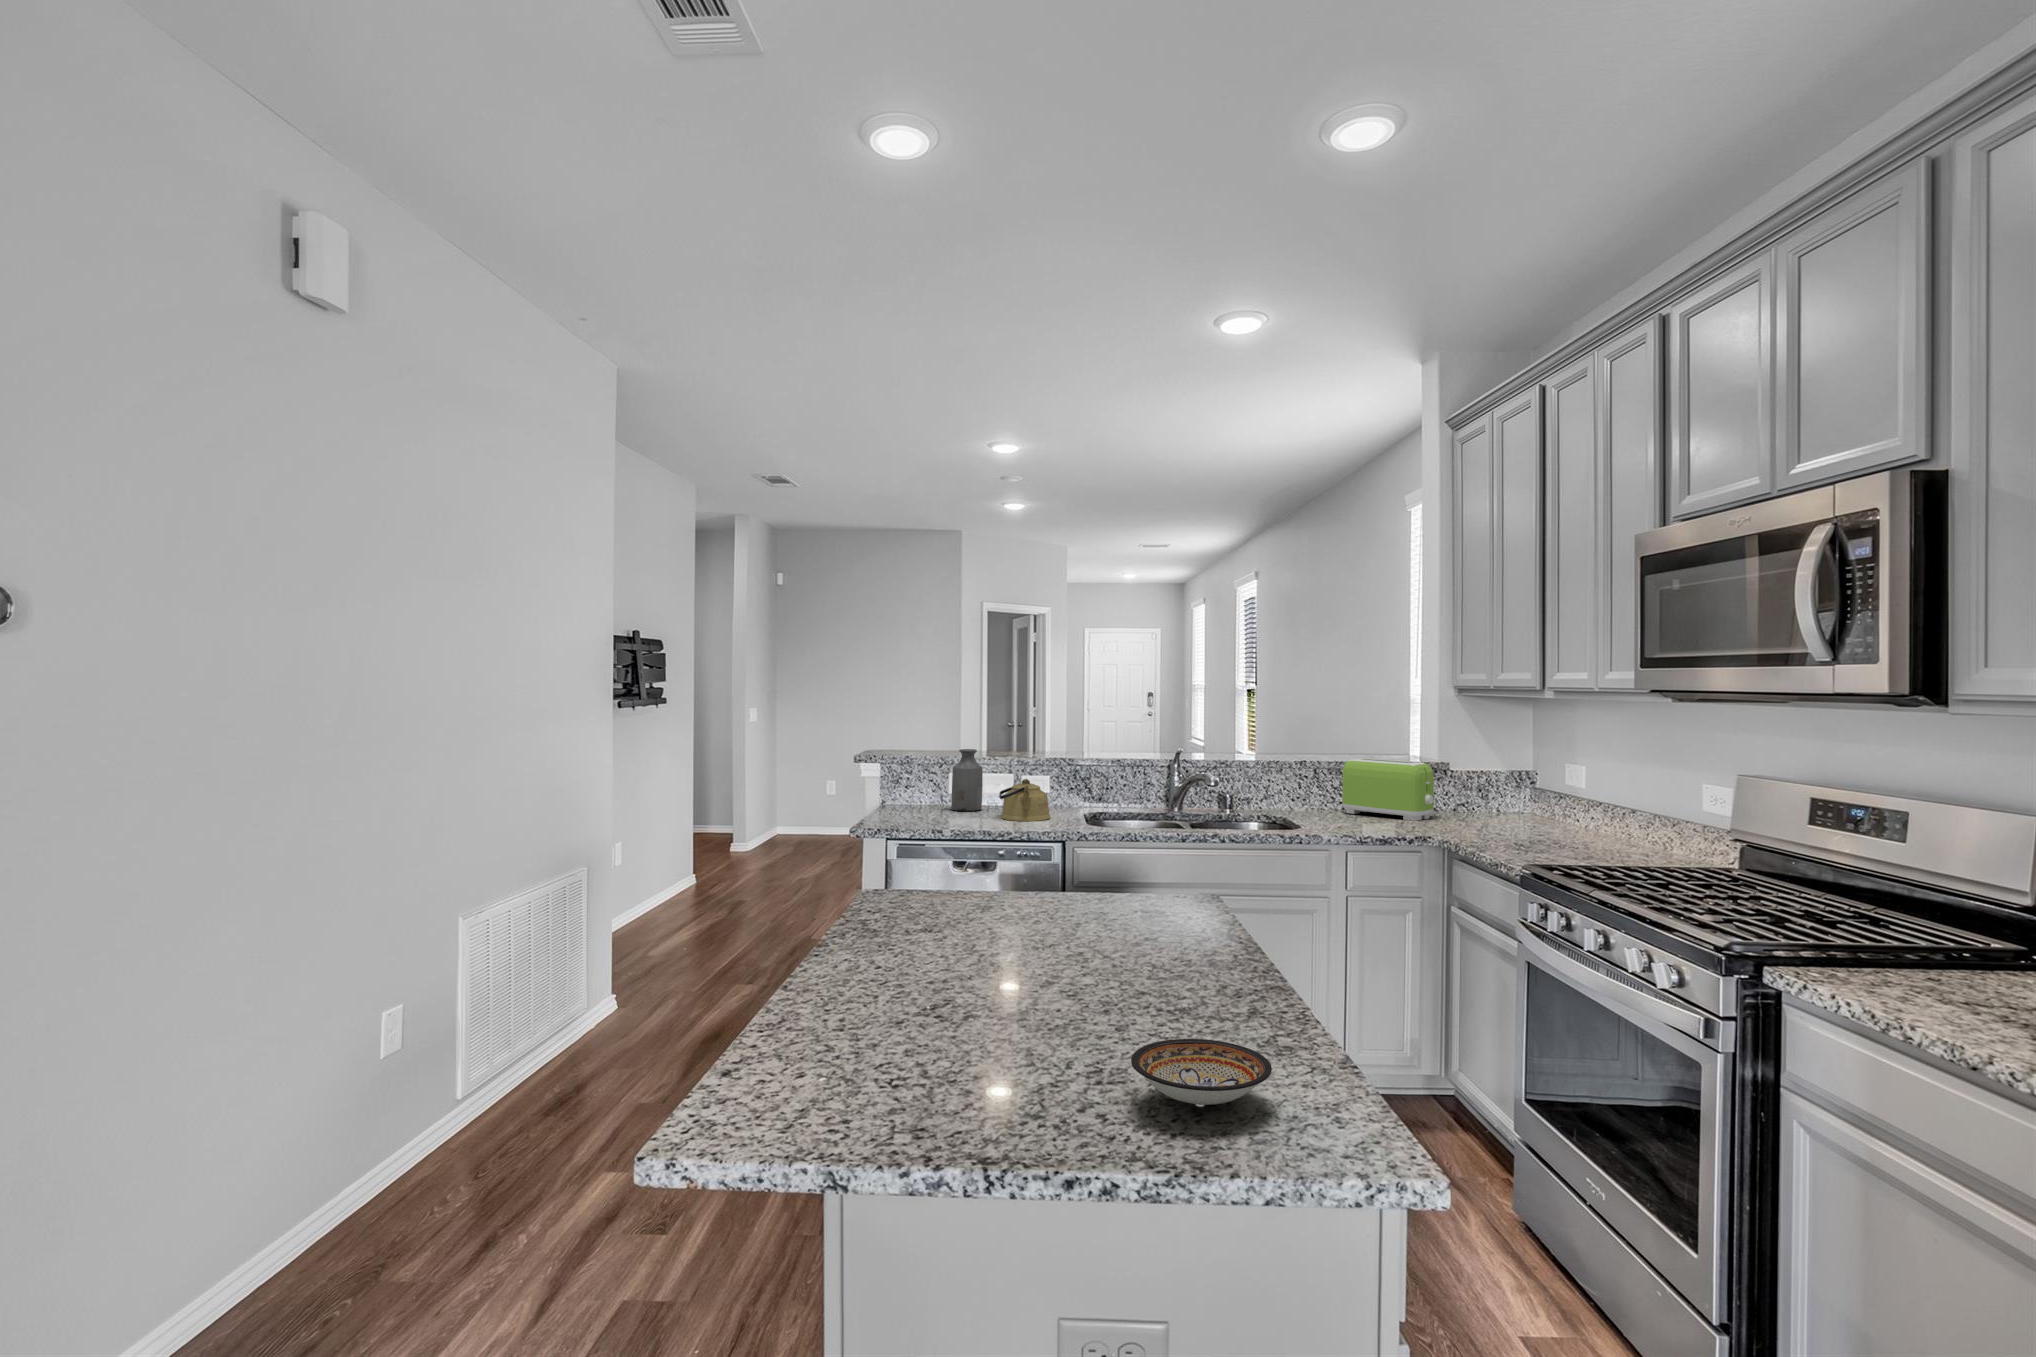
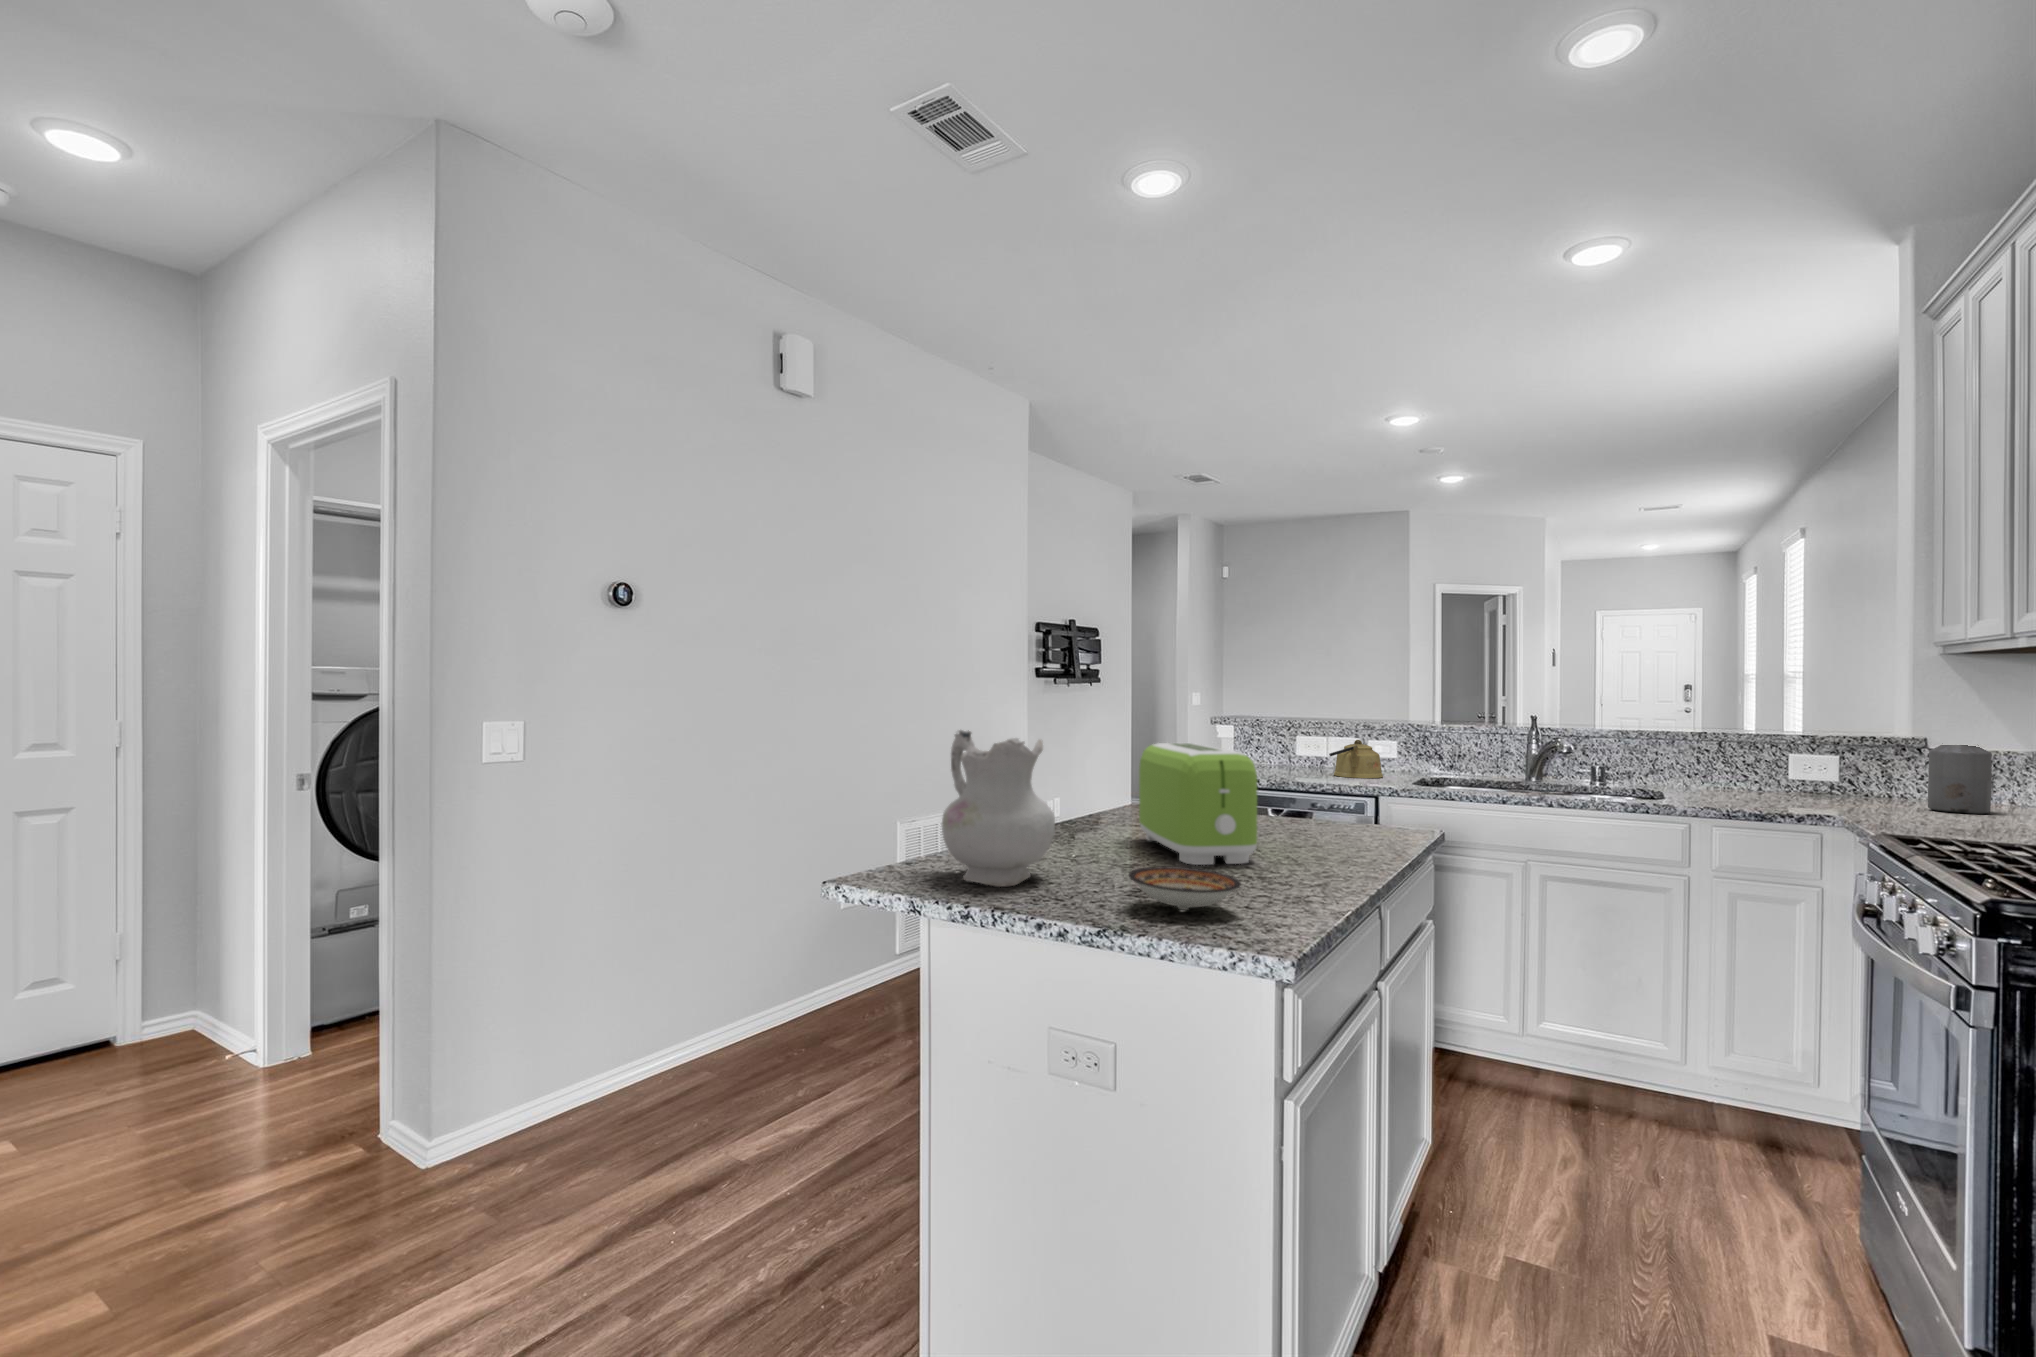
bottle: present [951,749,983,811] -> present [1928,745,1992,814]
toaster: present [1342,758,1434,821] -> present [1139,743,1257,865]
ceramic pitcher: none [802,872,979,1111] -> present [942,730,1055,887]

